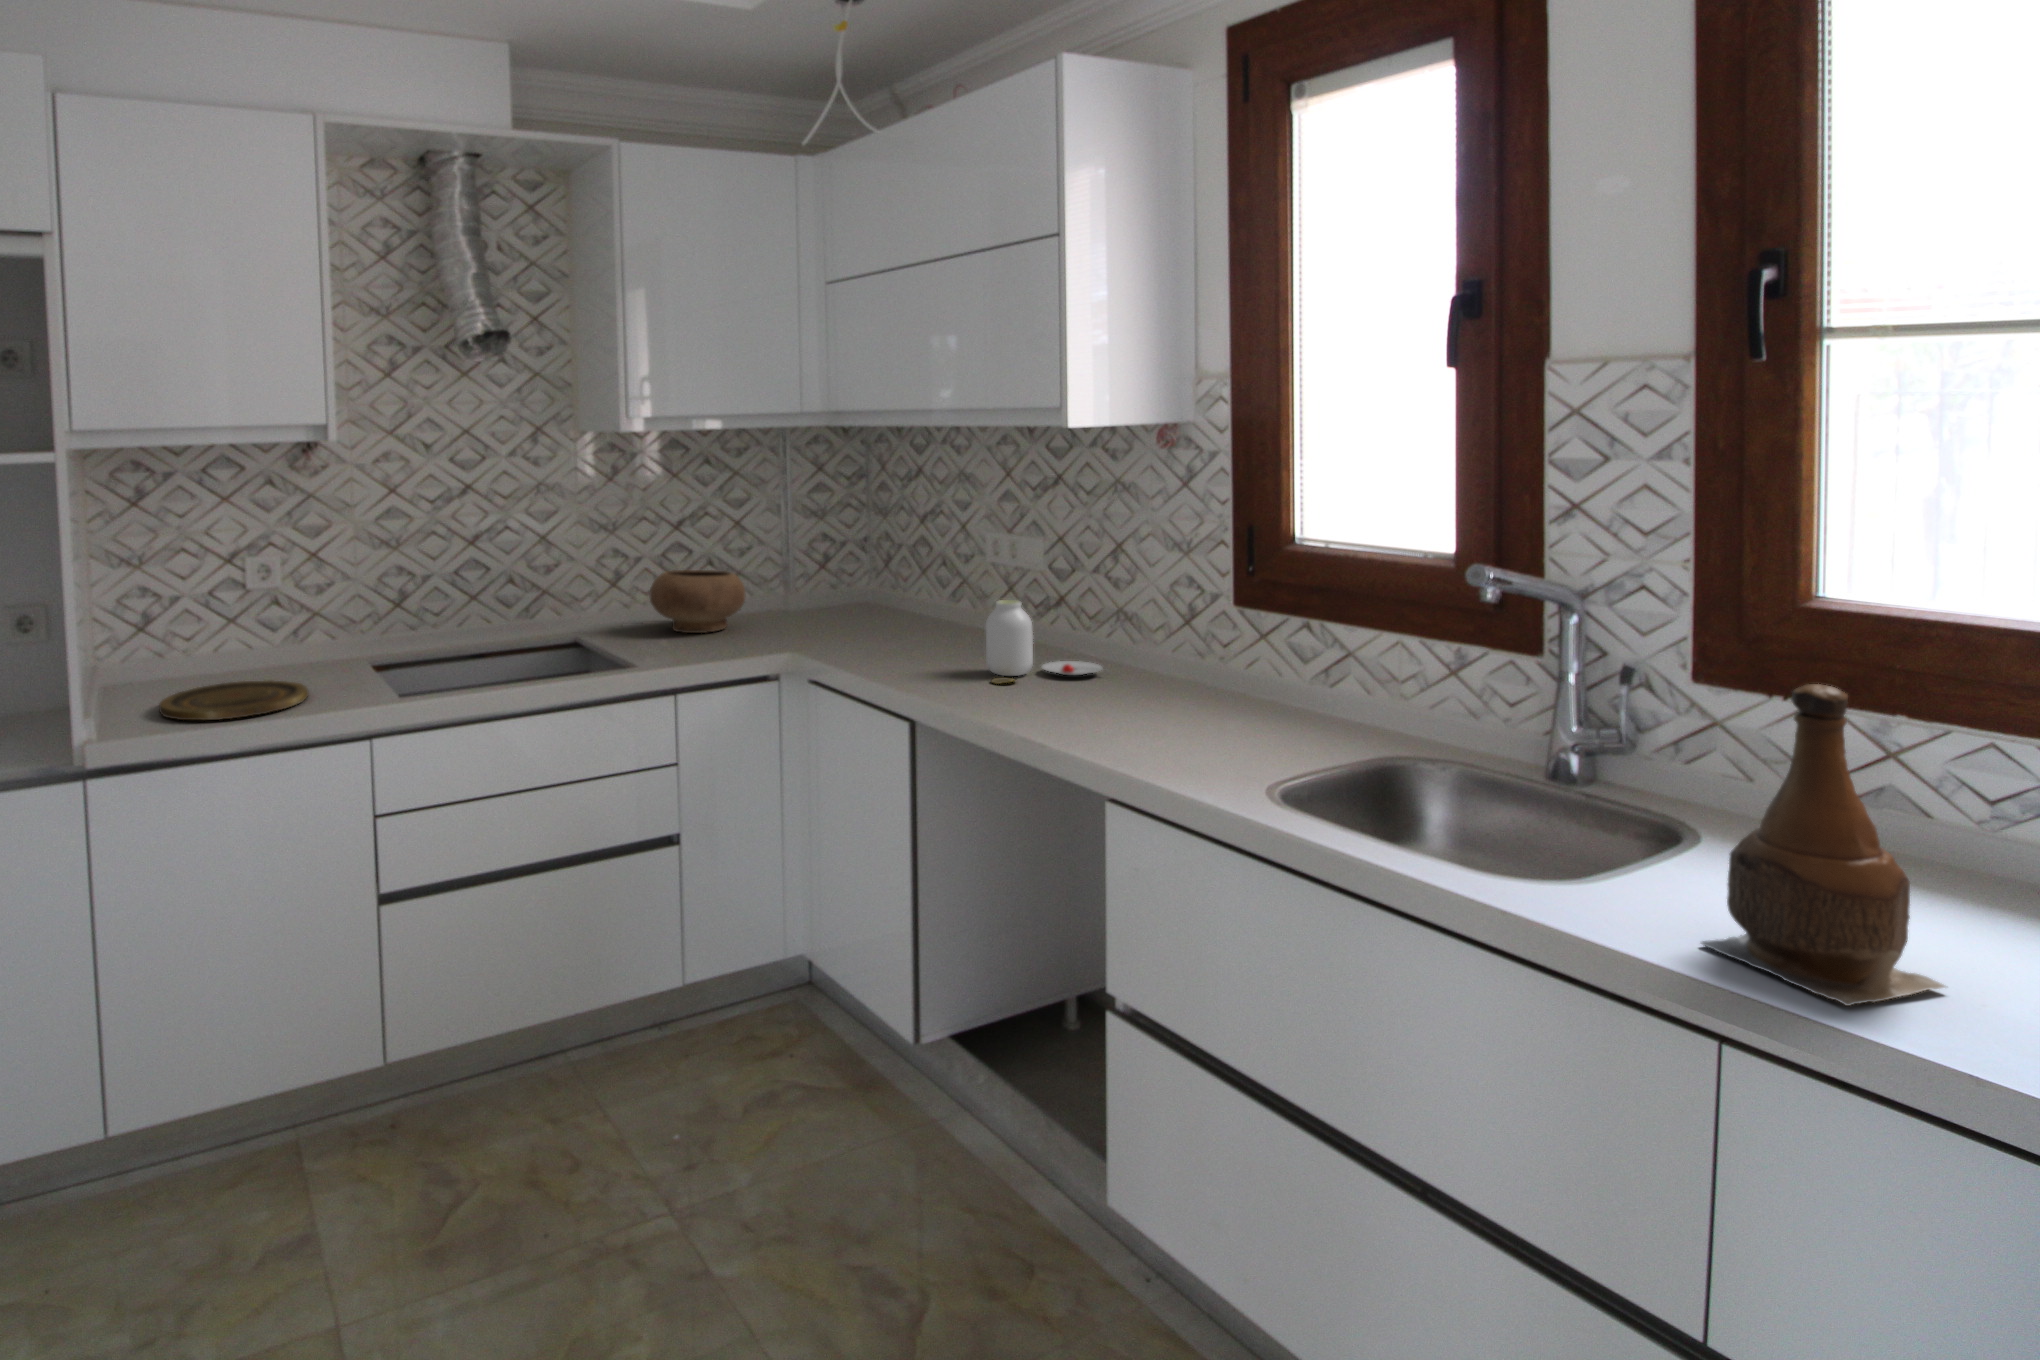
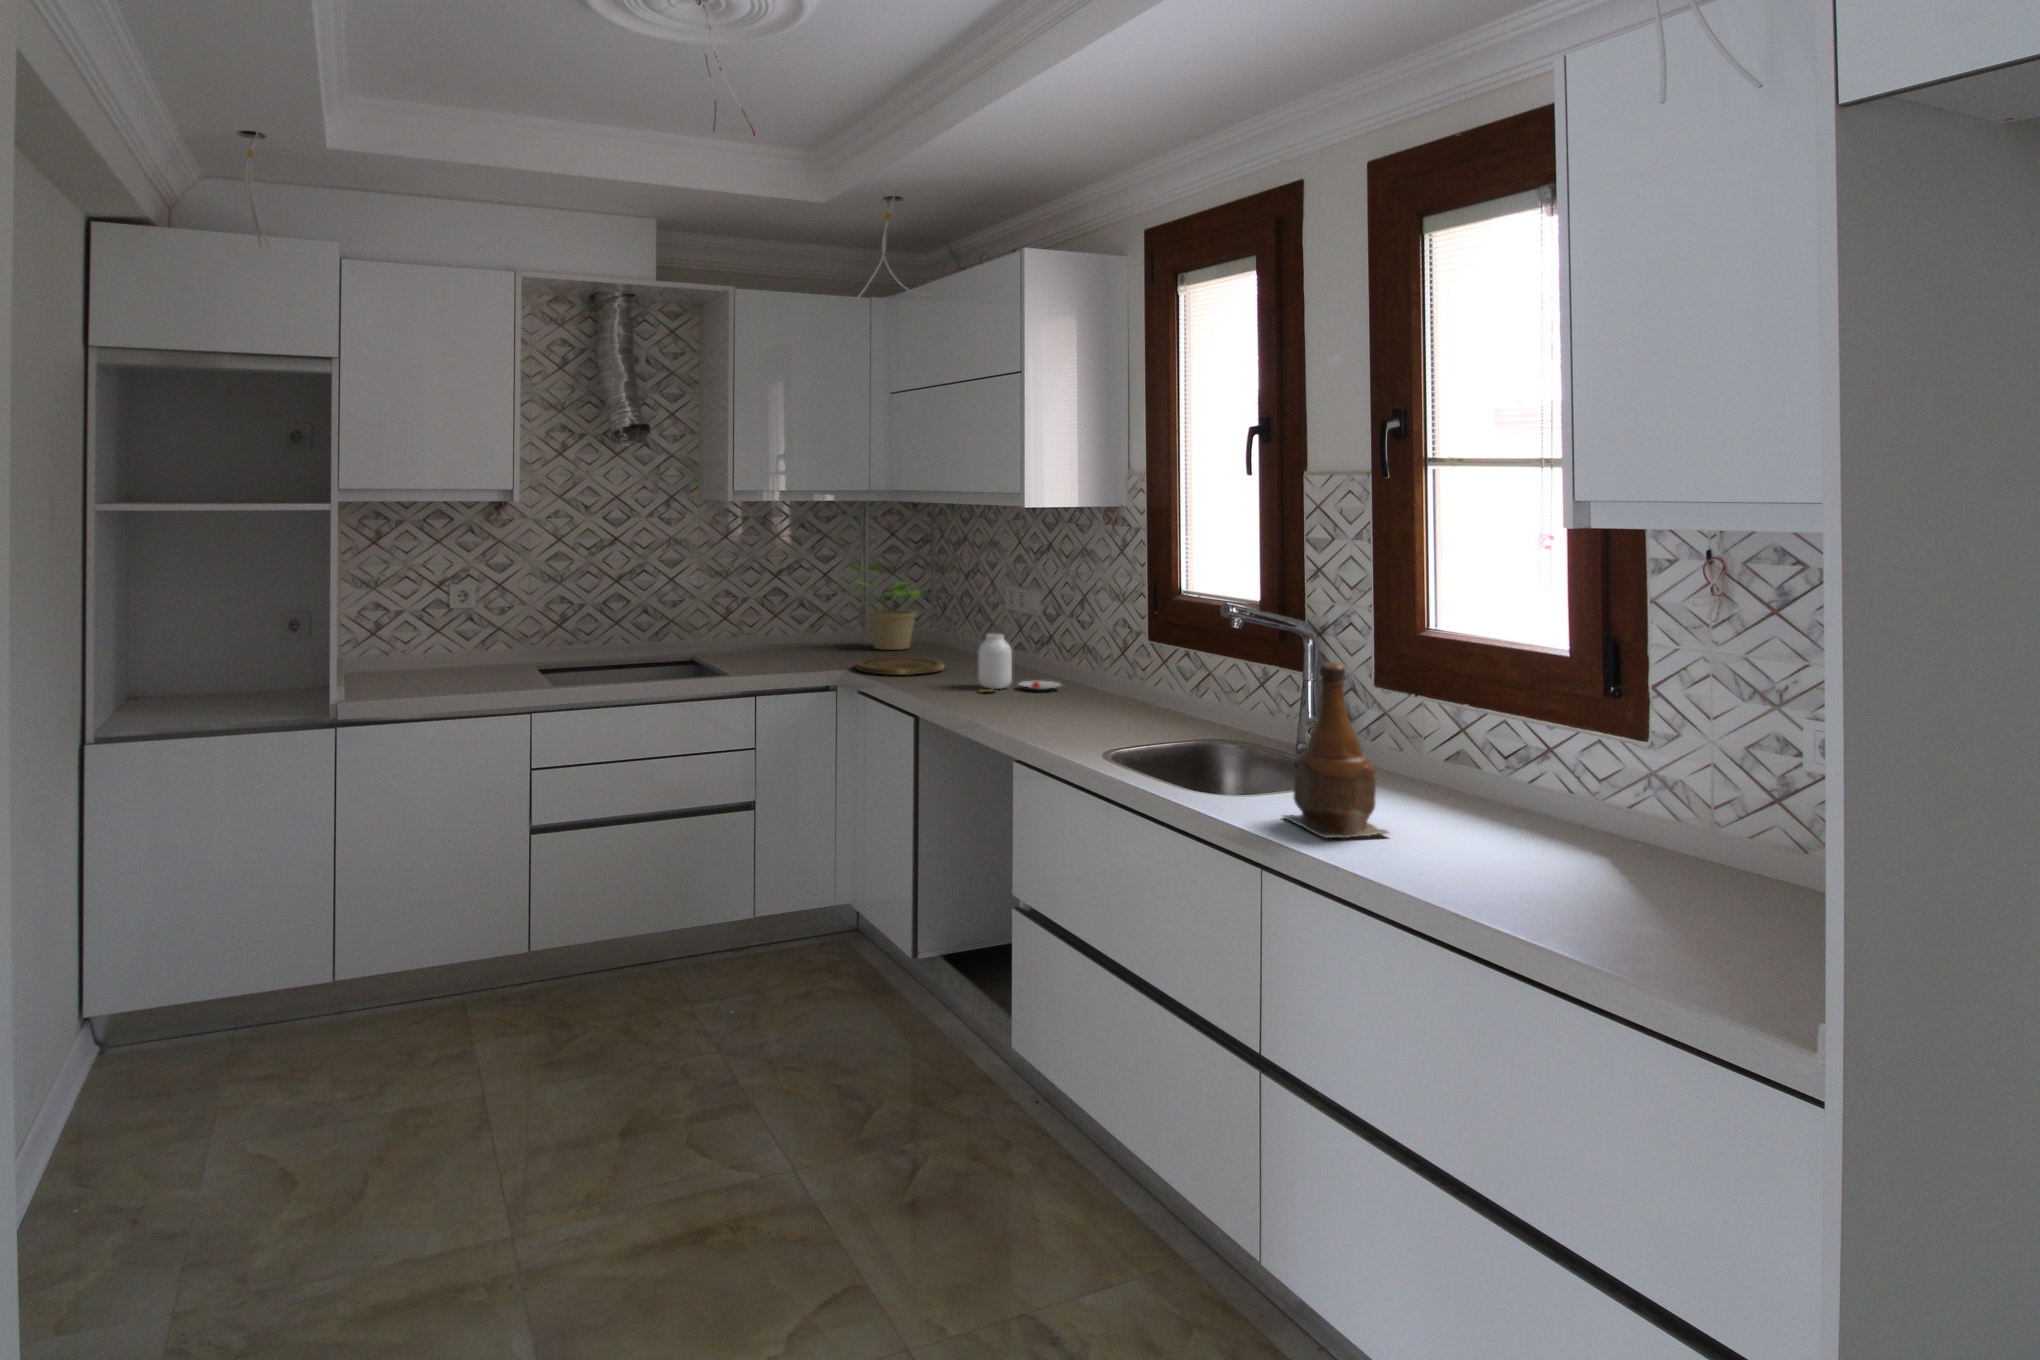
potted plant: none [772,506,868,615] -> present [852,565,920,650]
bowl: present [650,570,745,633] -> none [749,610,822,658]
plate: present [159,680,308,720] -> present [855,657,944,675]

